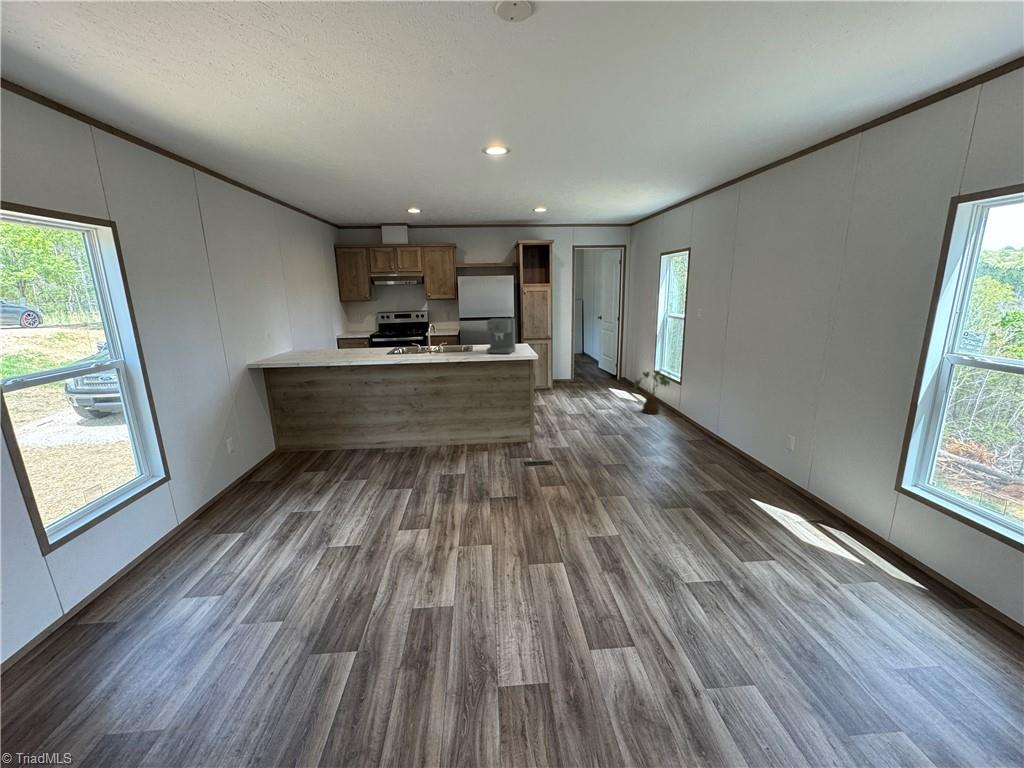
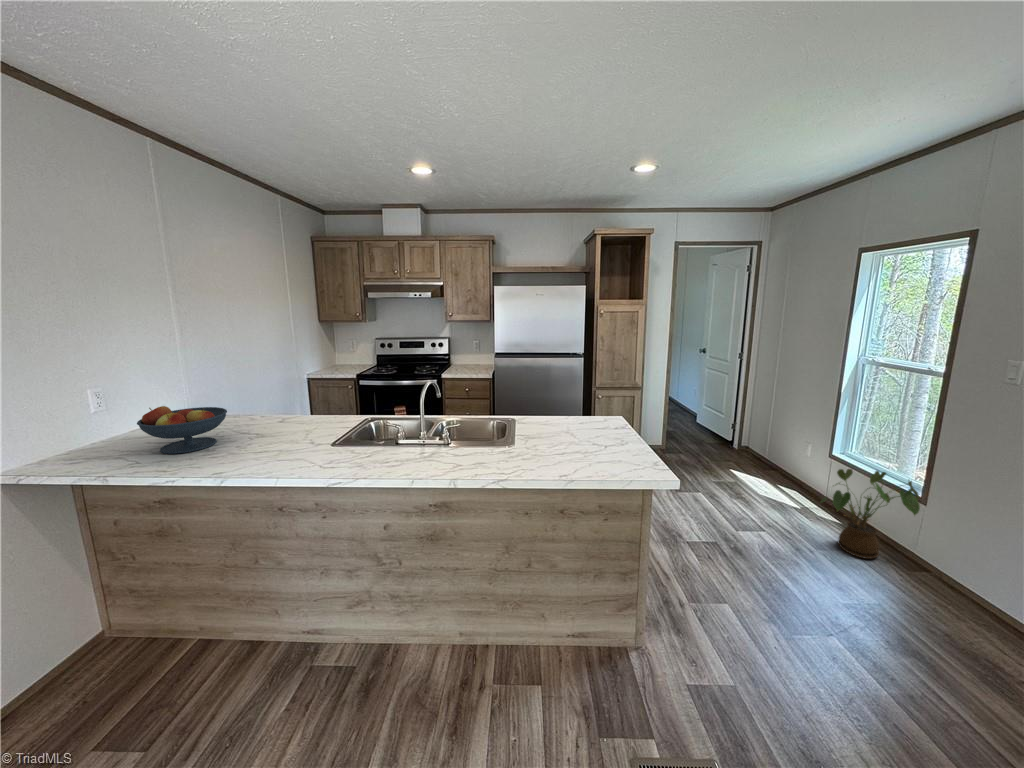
coffee maker: present [487,319,516,354] -> none [544,367,607,451]
fruit bowl: none [301,339,337,360] -> present [137,406,227,454]

